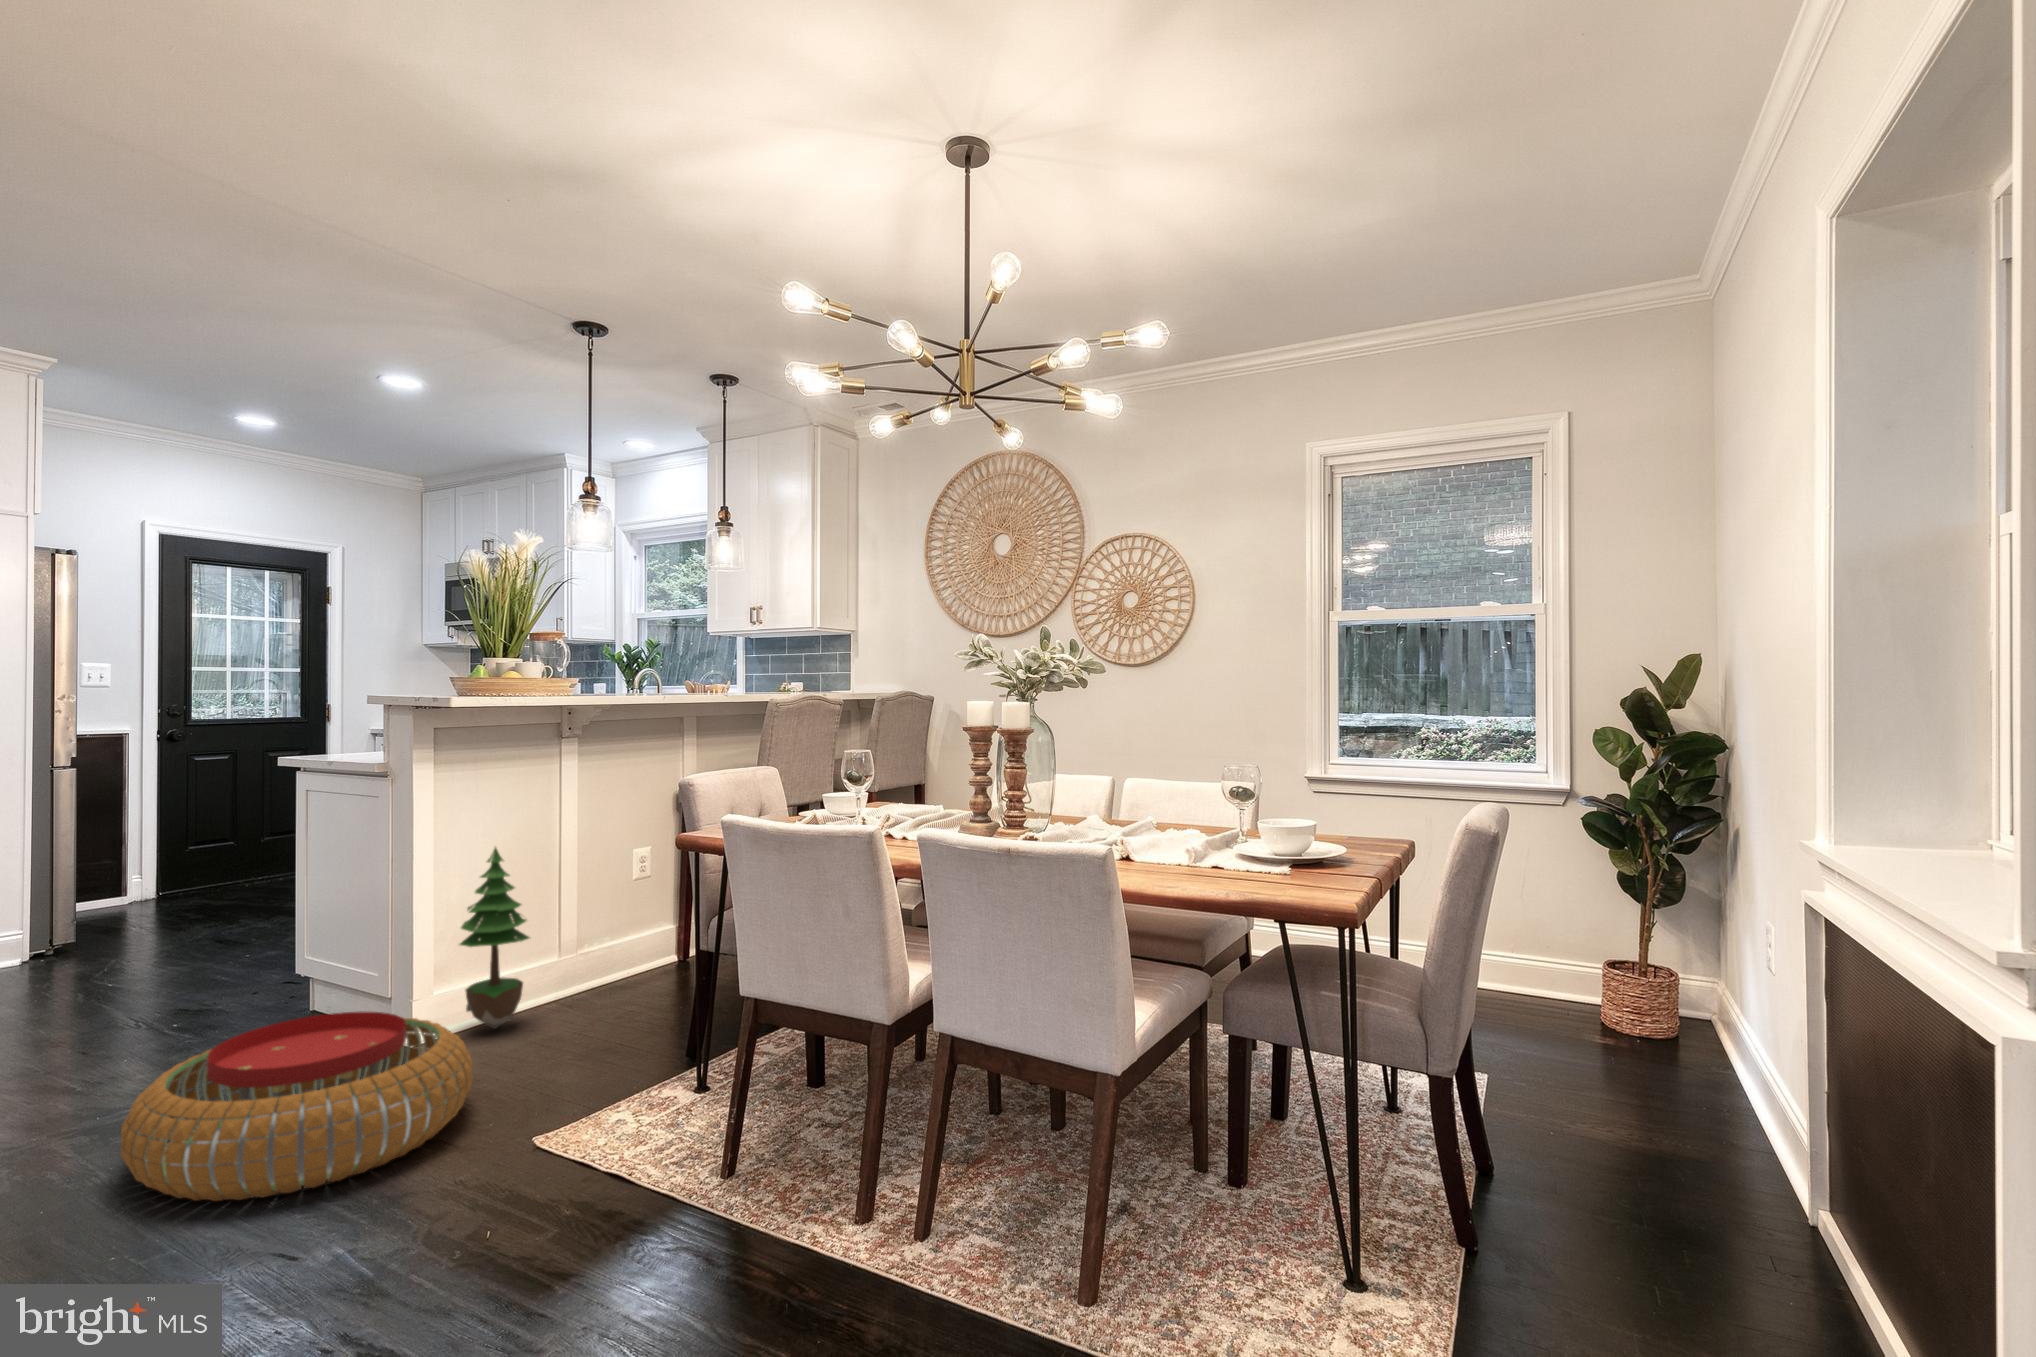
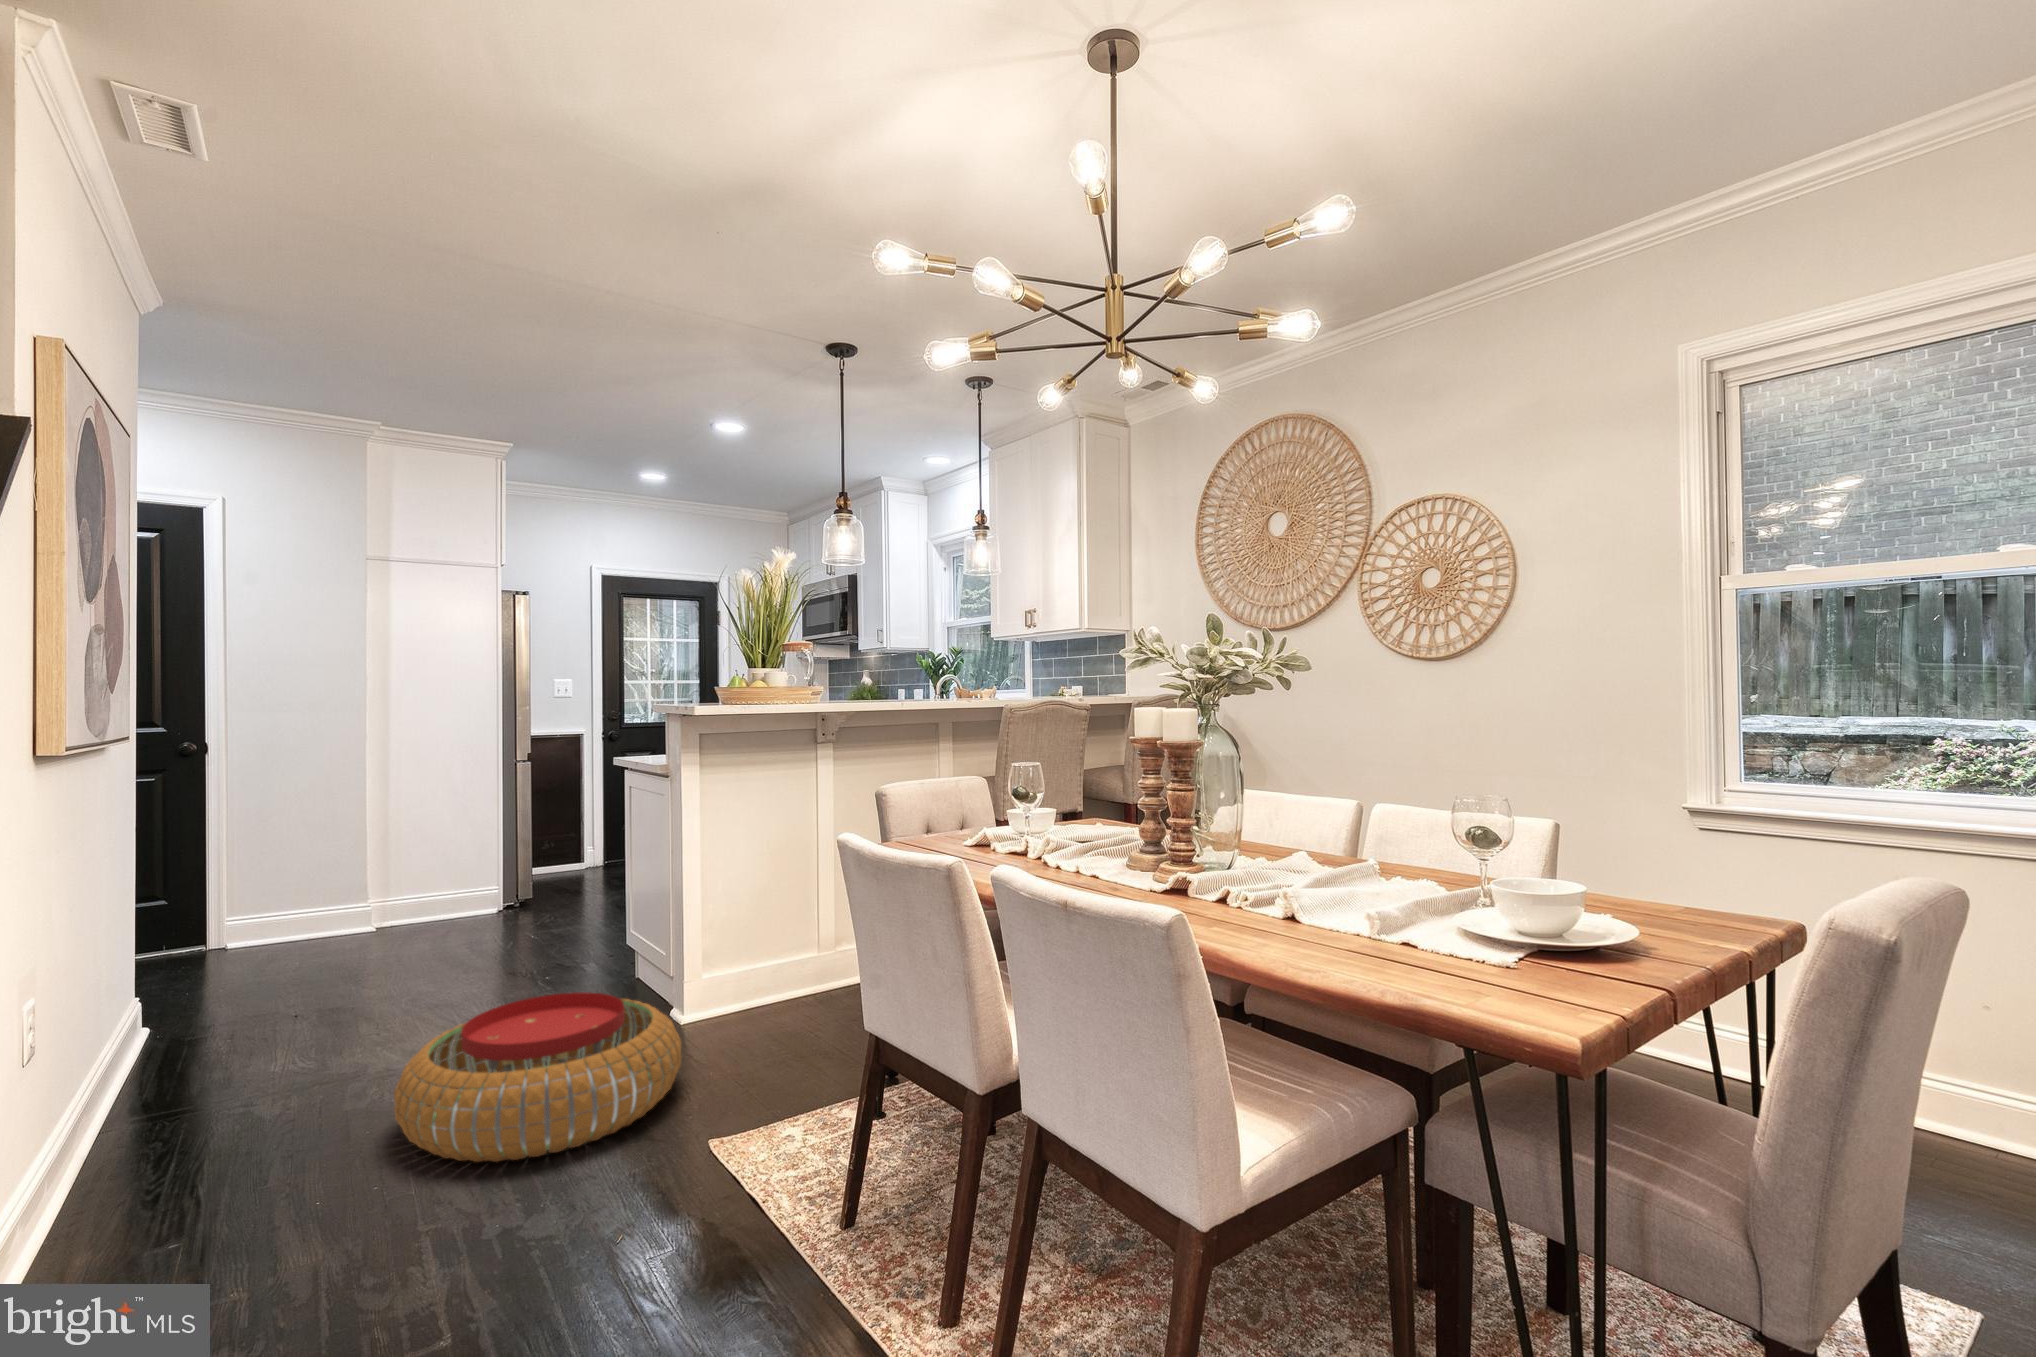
potted tree: present [460,848,529,1029] -> none [714,843,777,1015]

